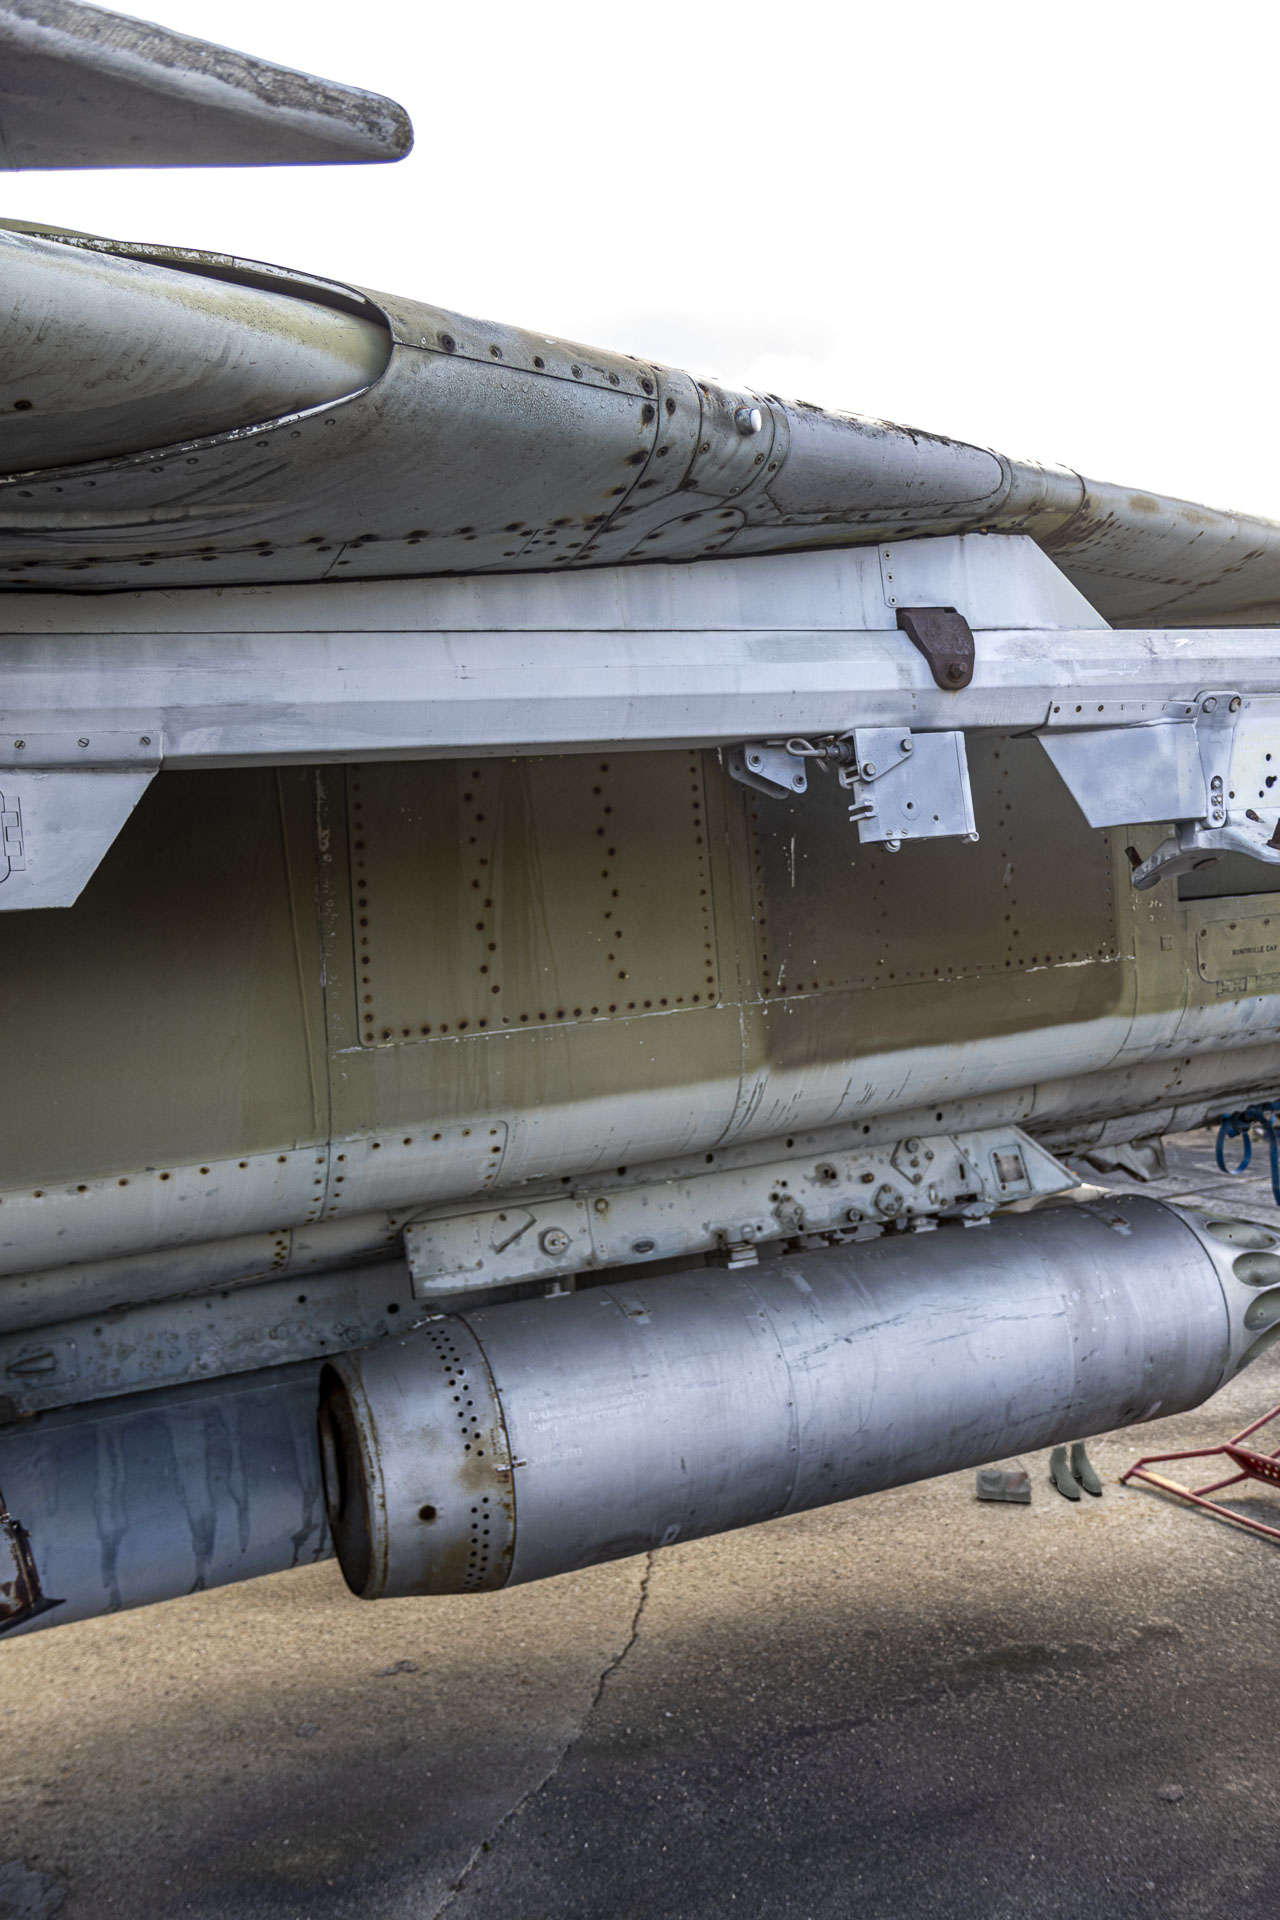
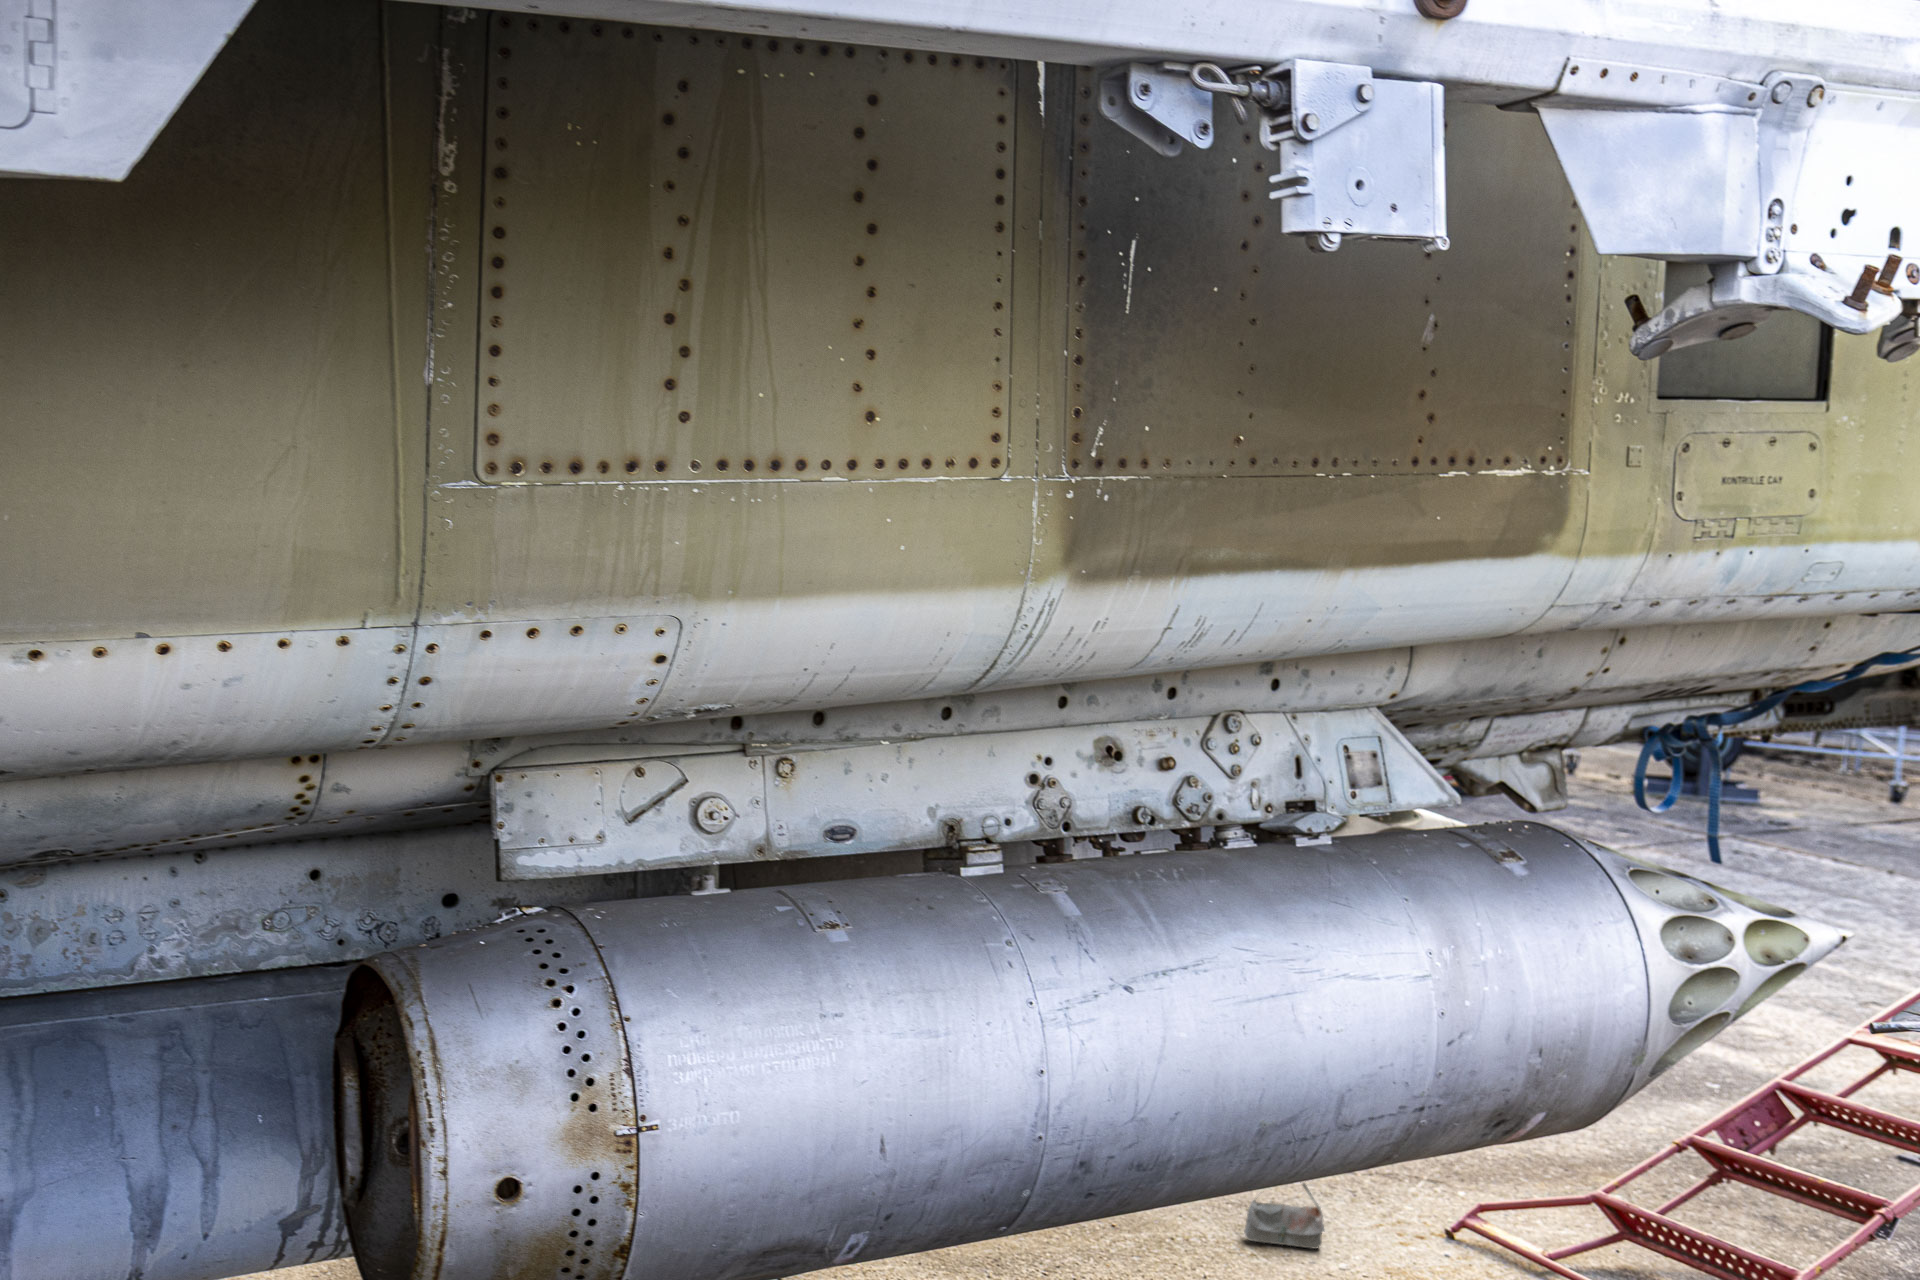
boots: present [1049,1441,1102,1498] -> none [1348,1161,1418,1245]

